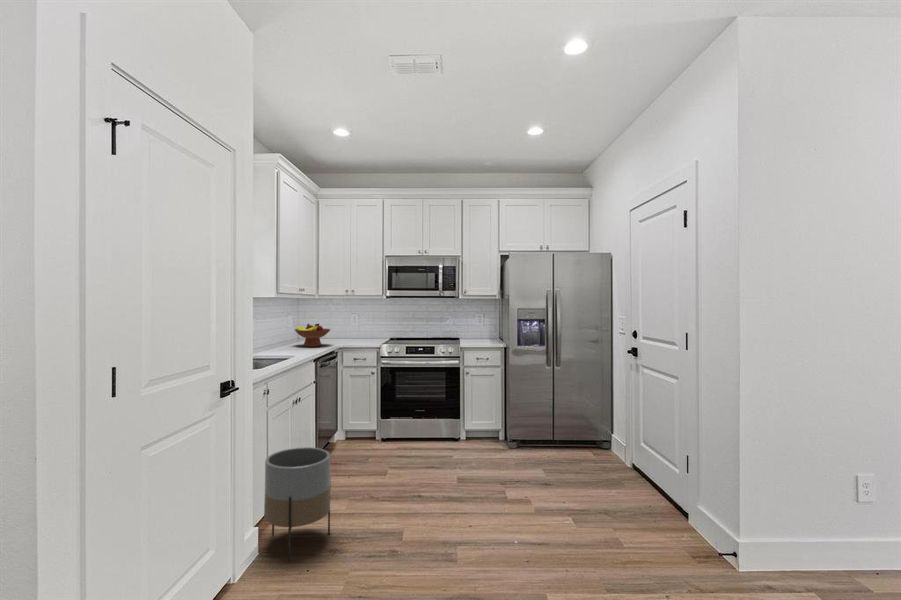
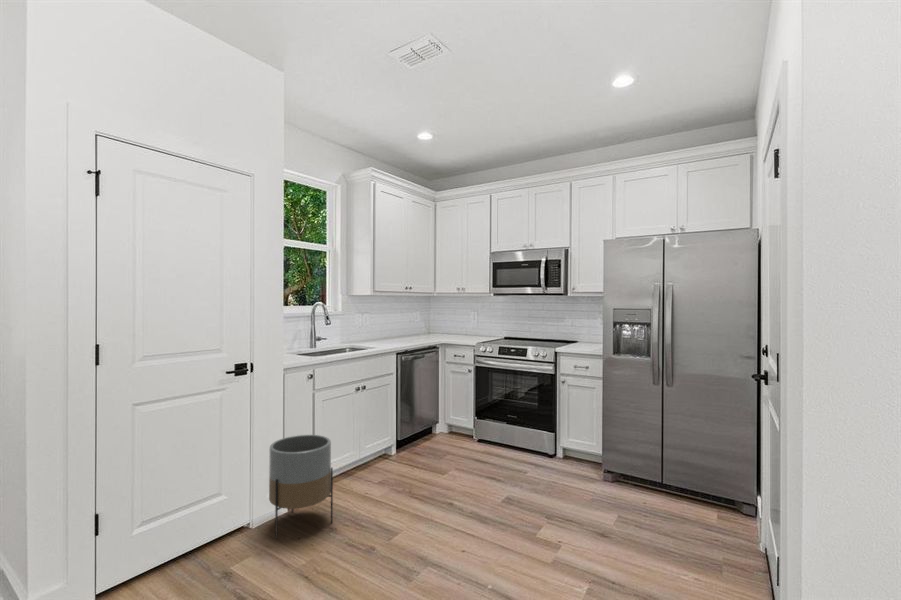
fruit bowl: present [295,324,330,347] -> none [394,321,427,343]

